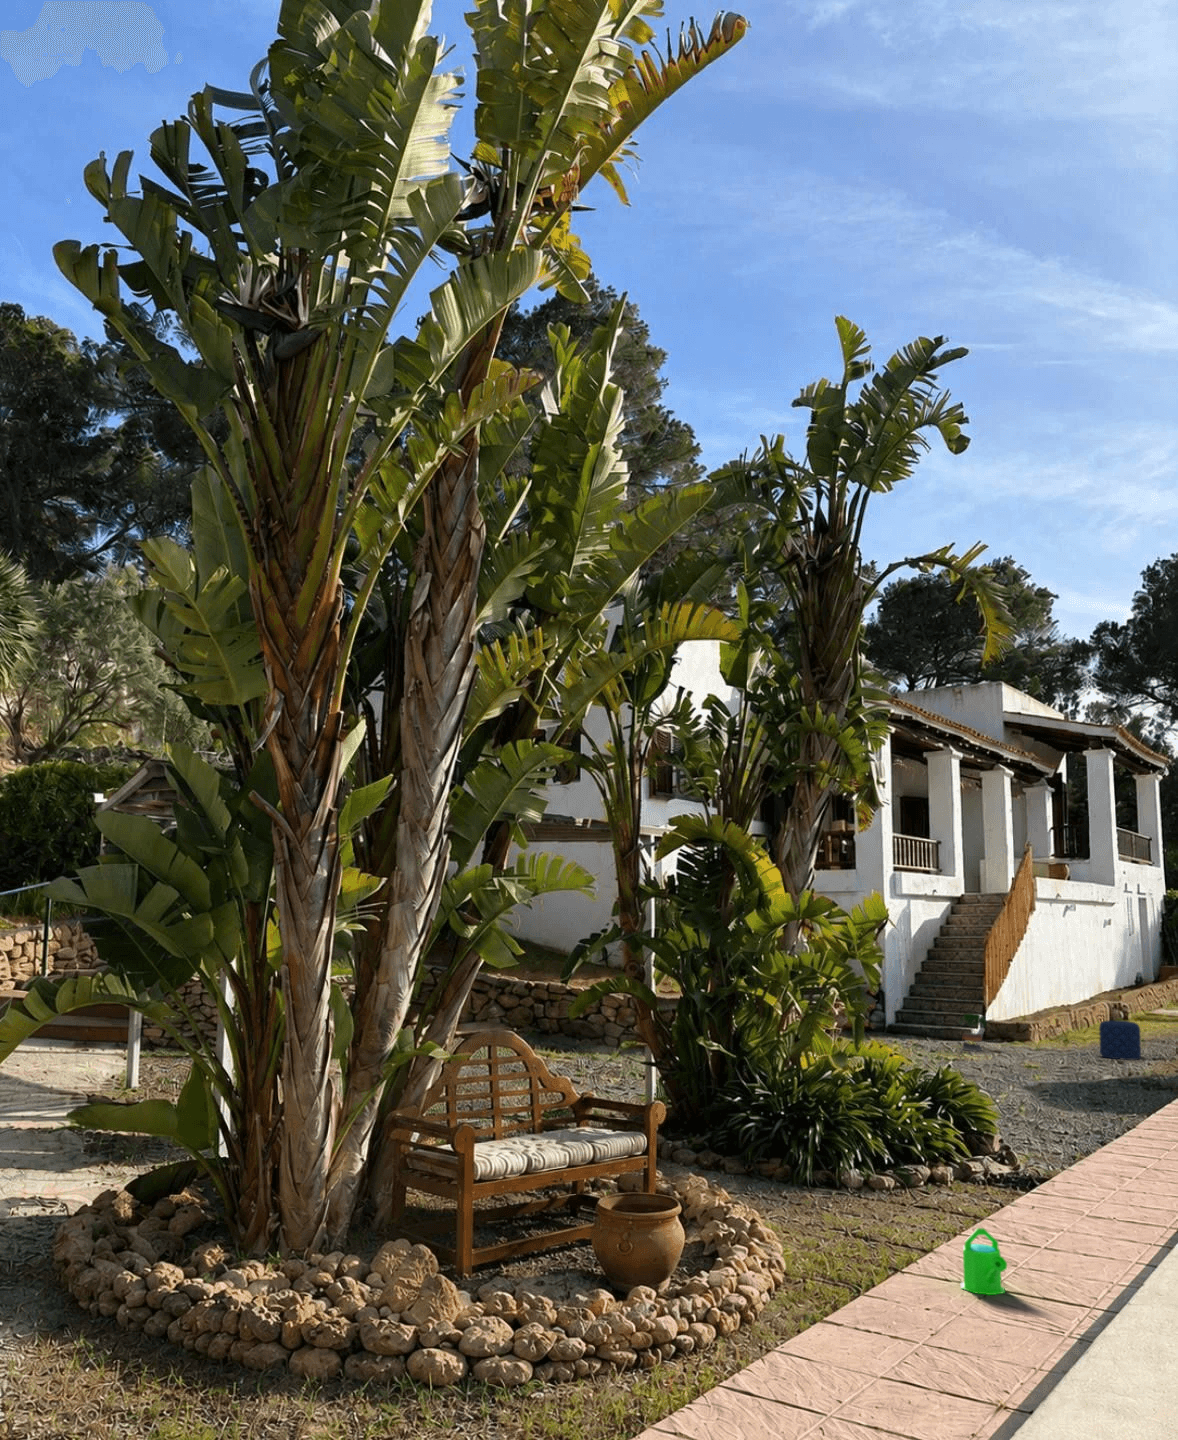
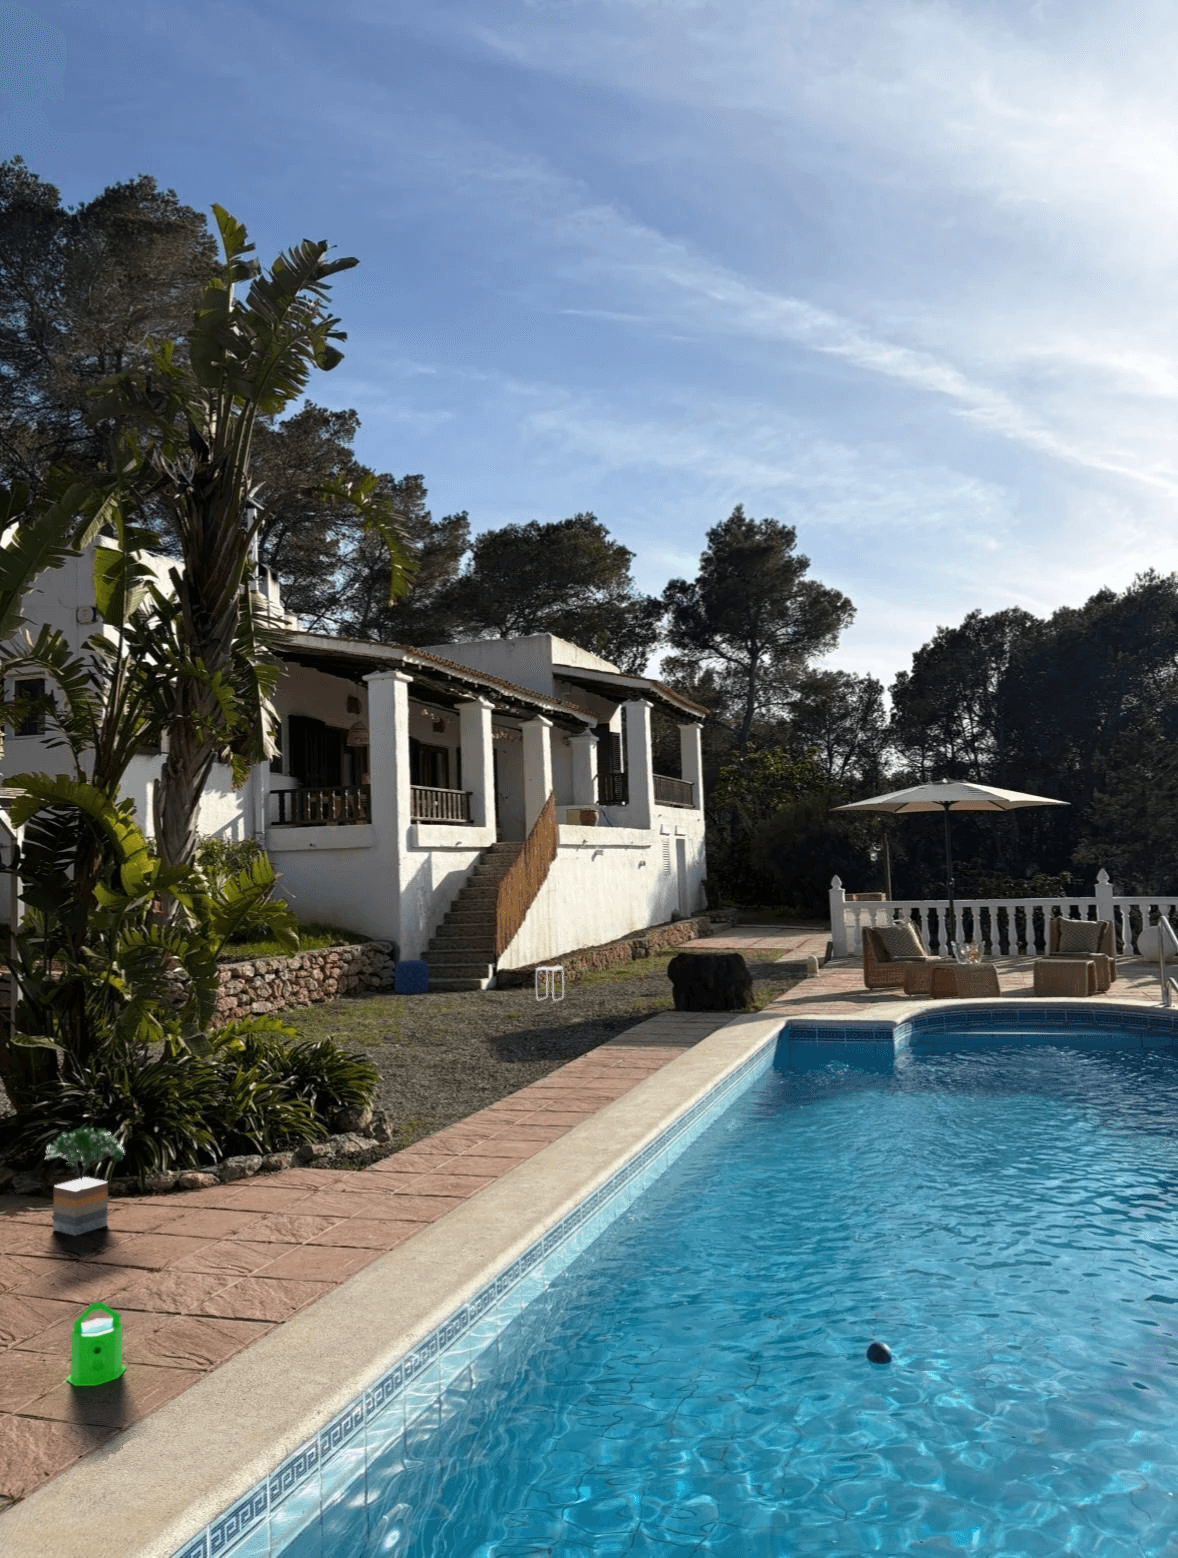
potted tree: present [959,1014,986,1051] -> present [46,1127,124,1236]
side table: none [1046,1016,1075,1056] -> present [536,963,563,998]
pouf: present [1099,1021,1141,1060] -> present [395,960,428,994]

